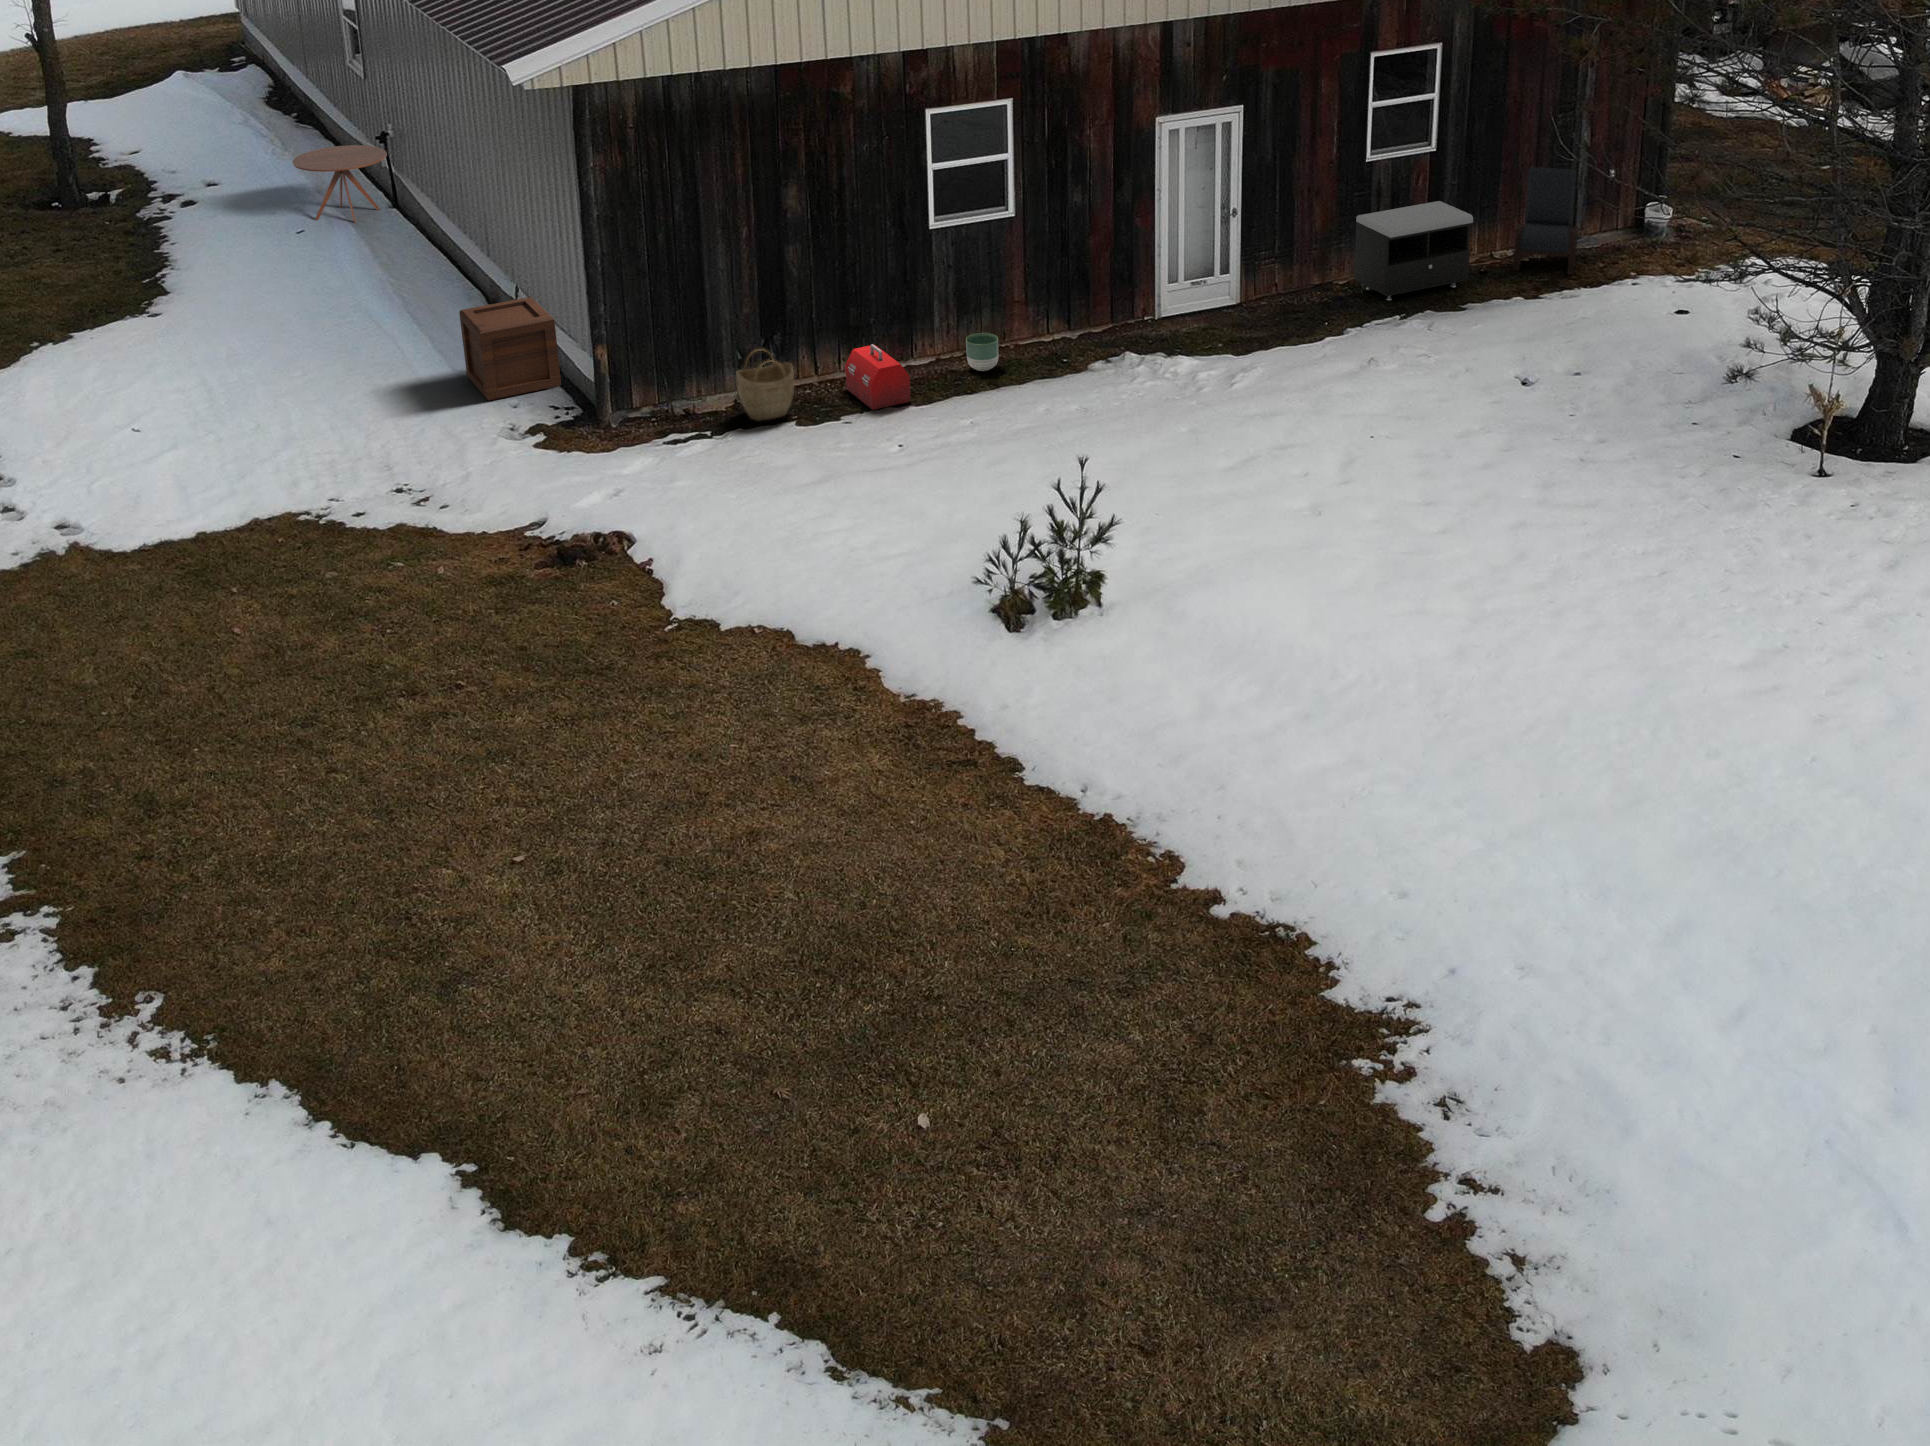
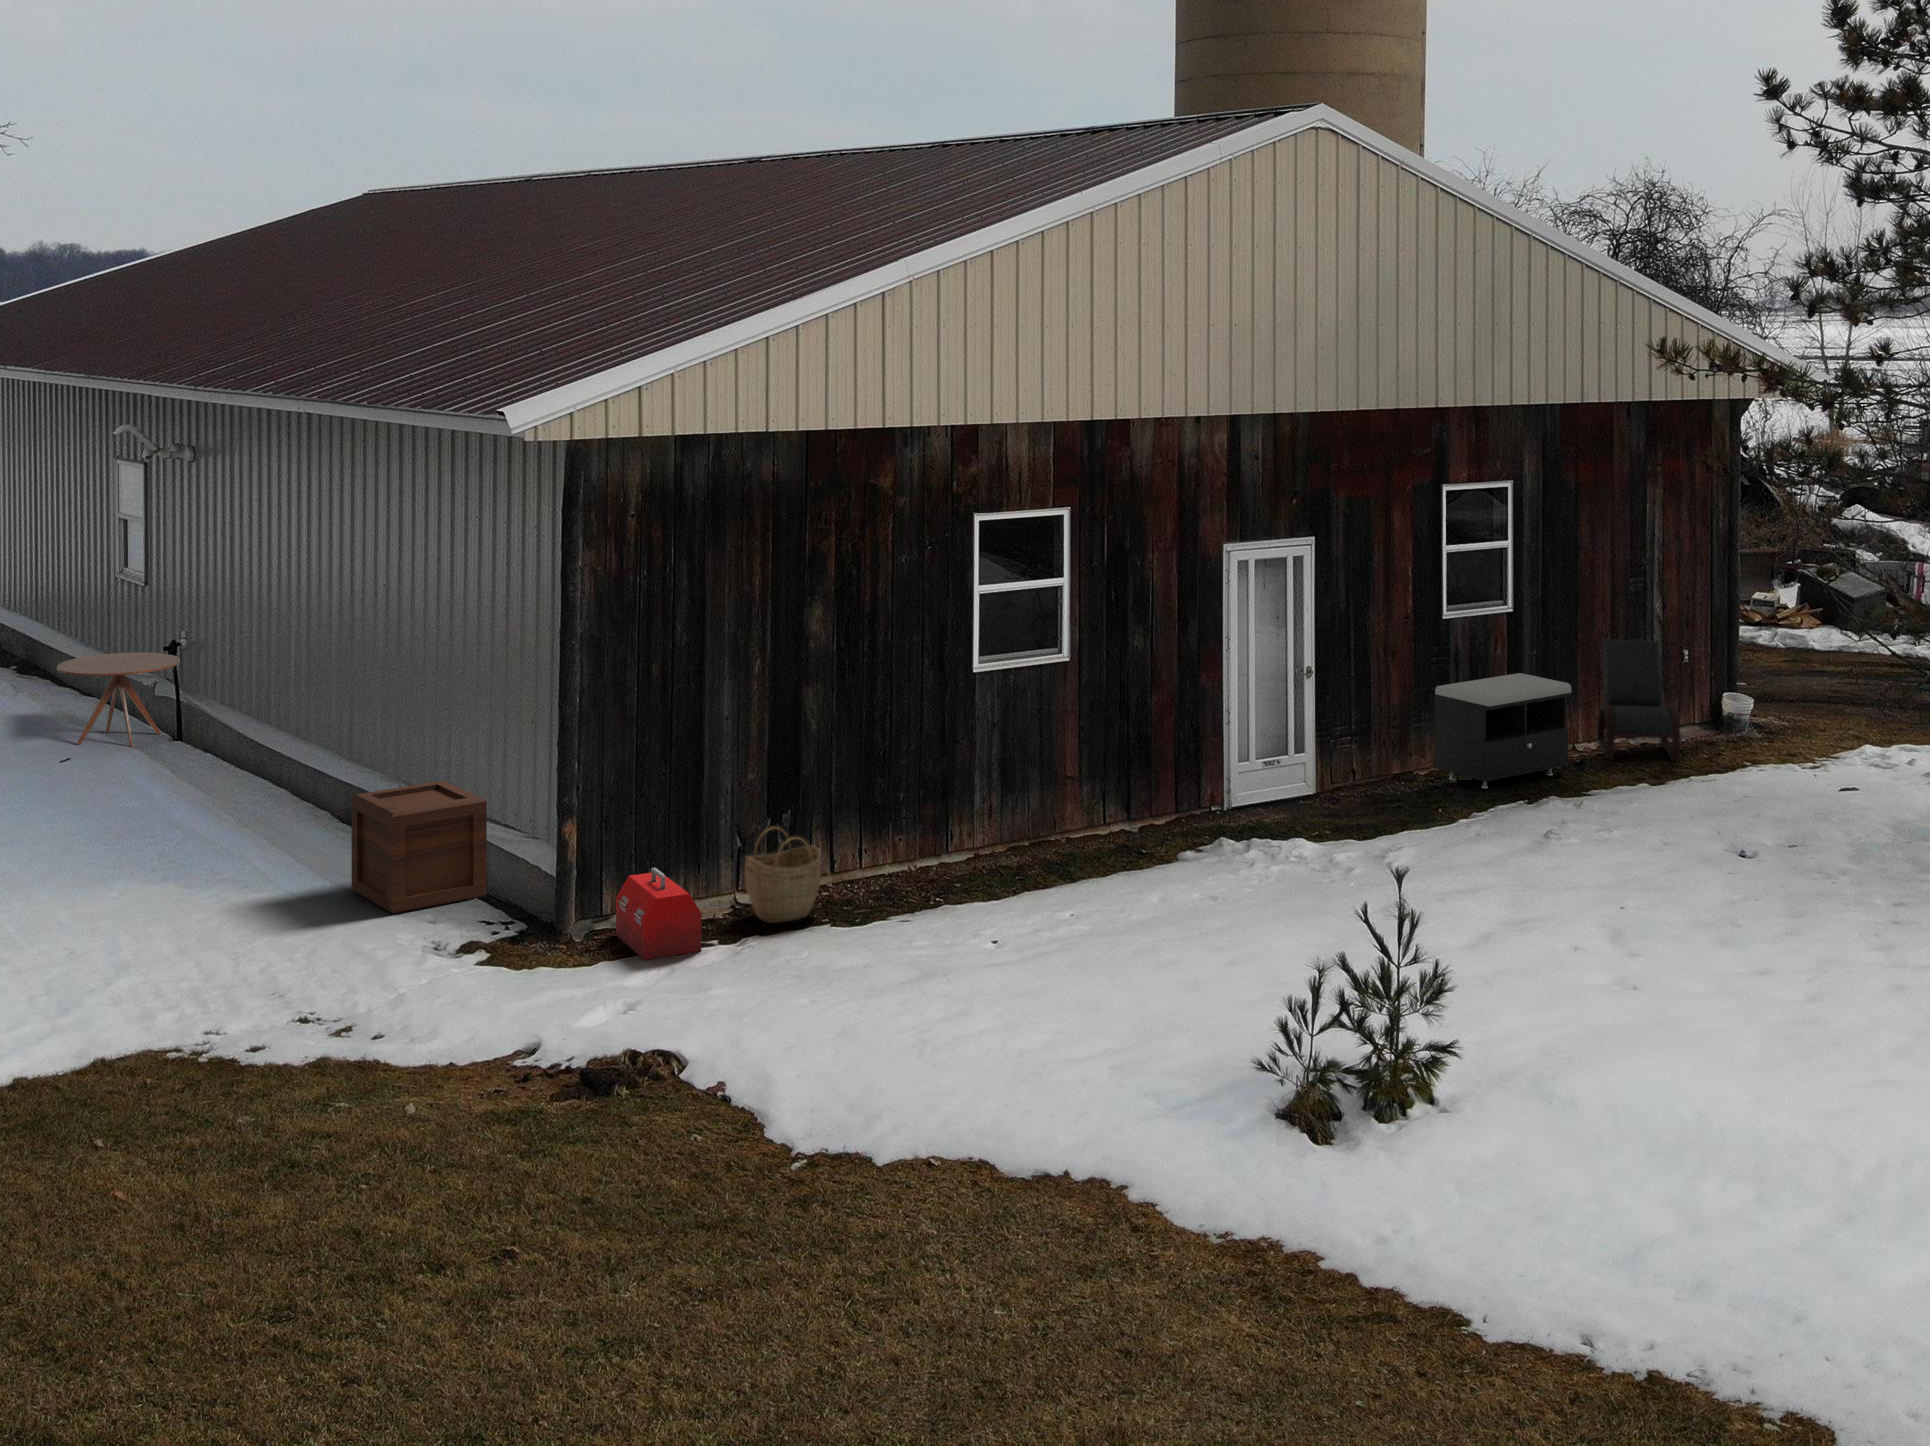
planter: present [966,333,998,371] -> none [1016,817,1057,866]
toolbox: present [845,344,911,410] -> present [616,868,702,960]

